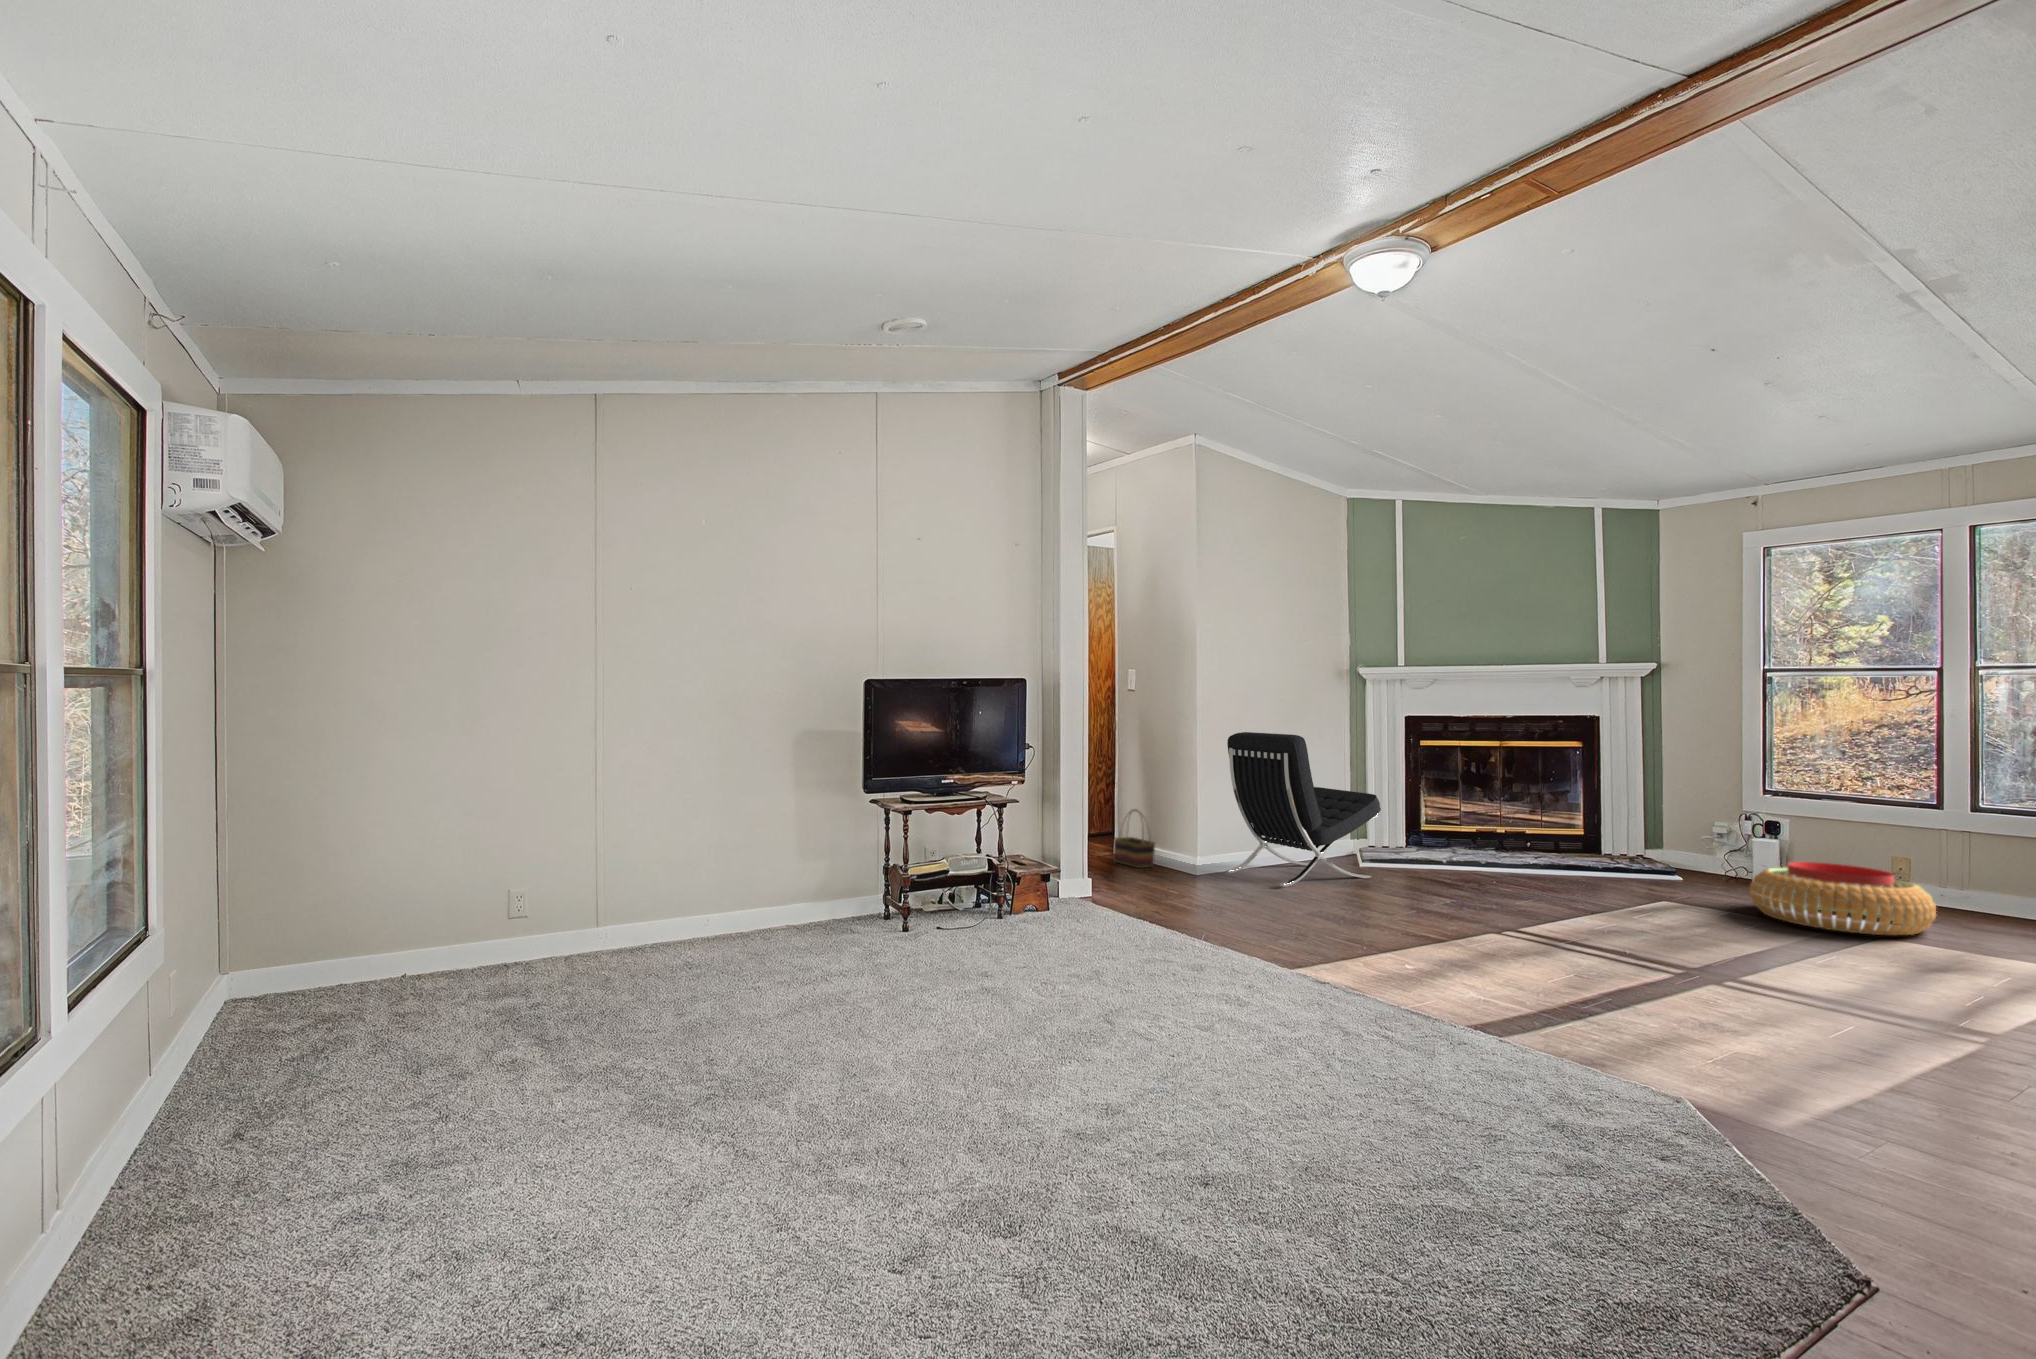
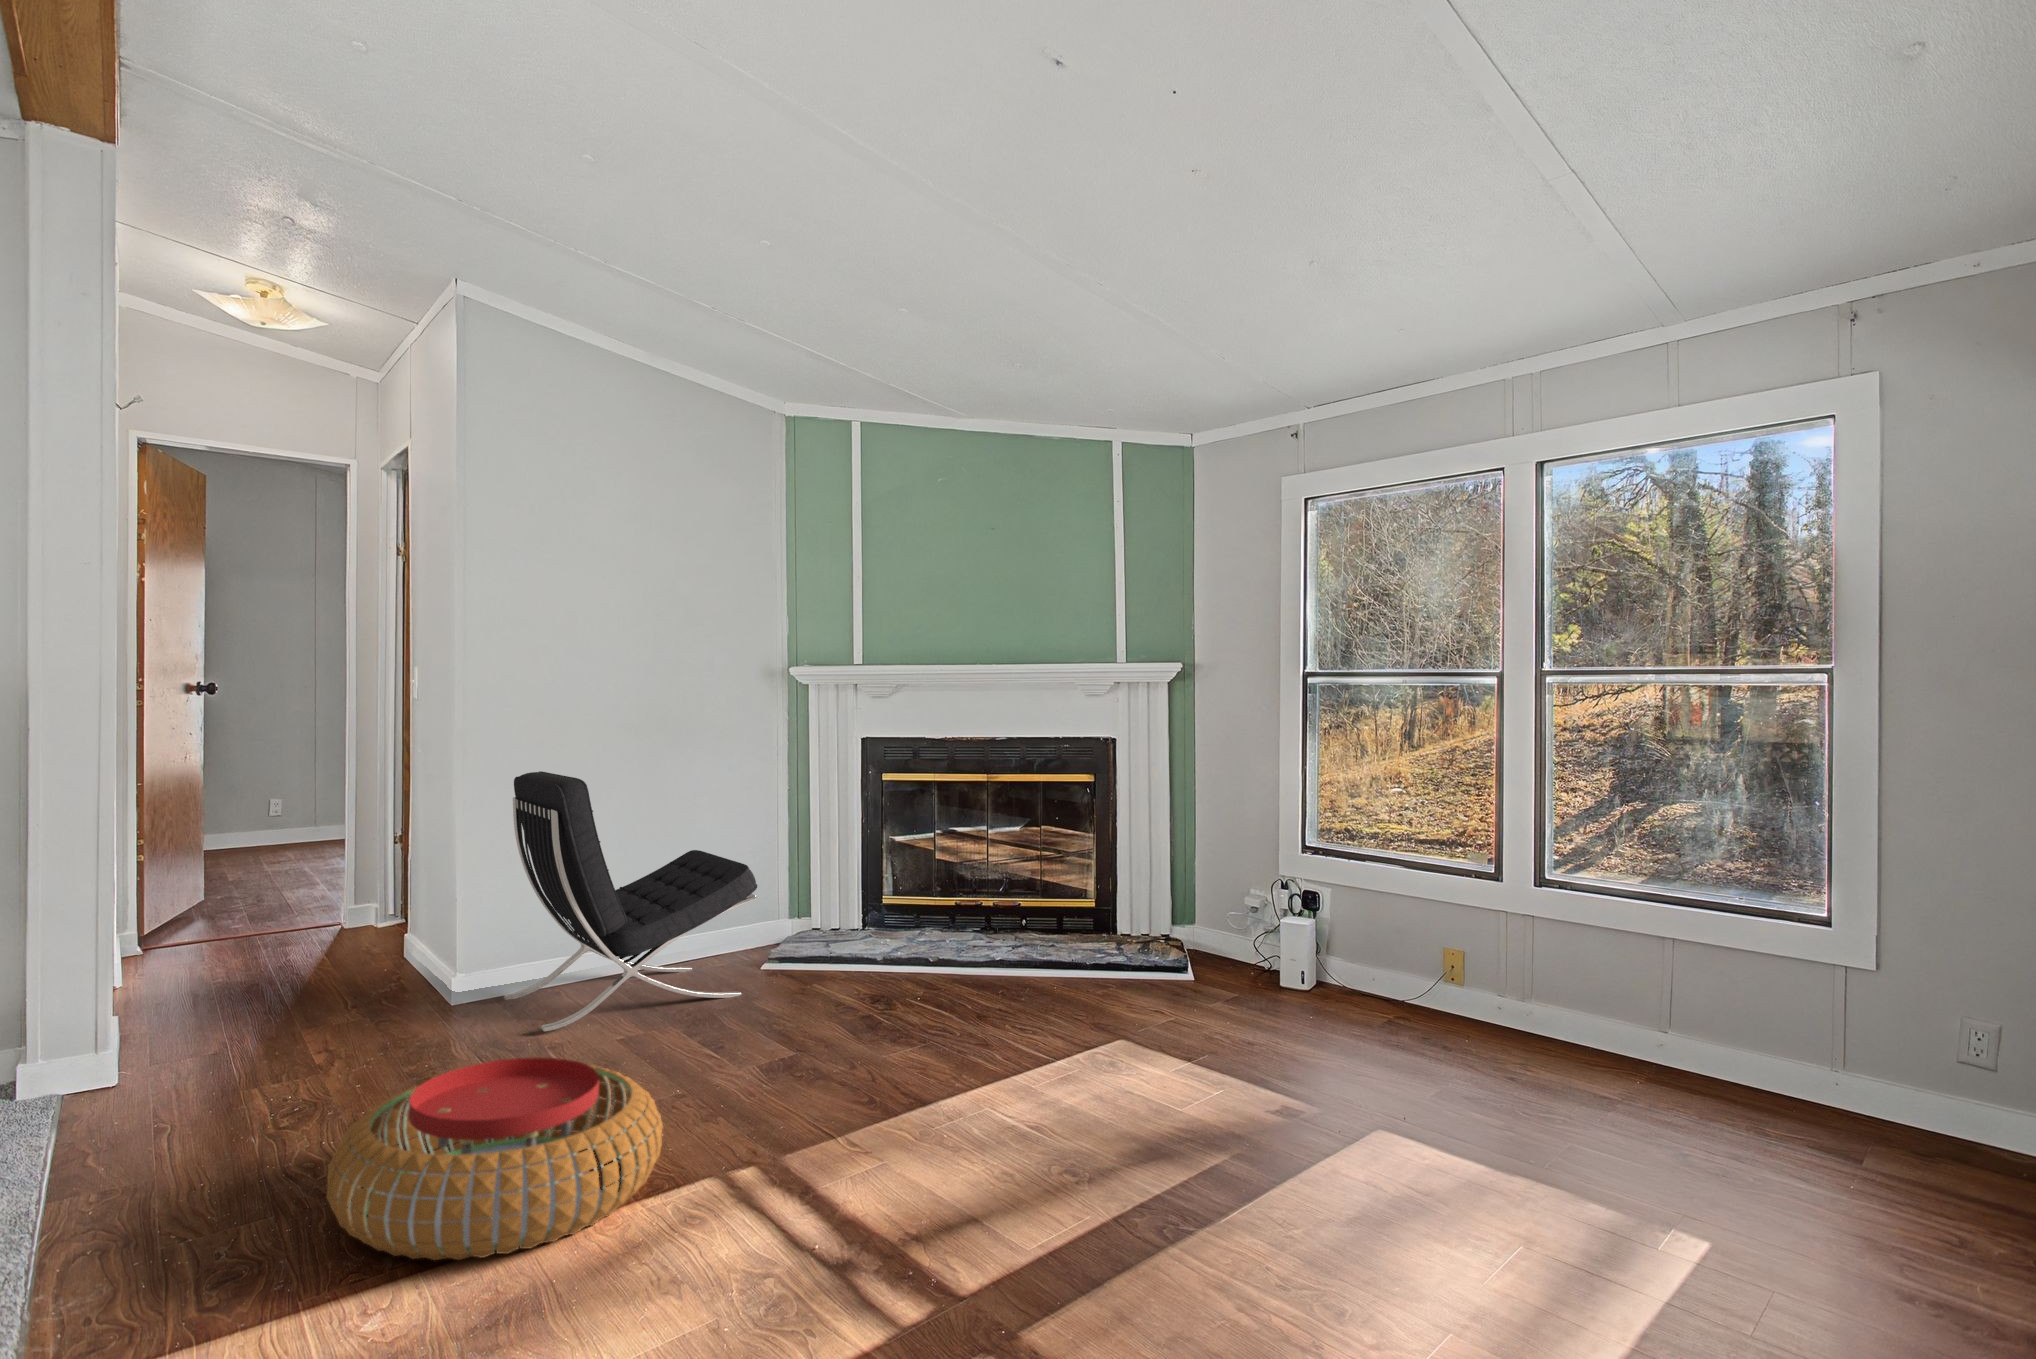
basket: present [1114,809,1155,868] -> none [369,893,422,992]
pouf: present [1750,862,1936,935] -> present [327,1057,663,1260]

